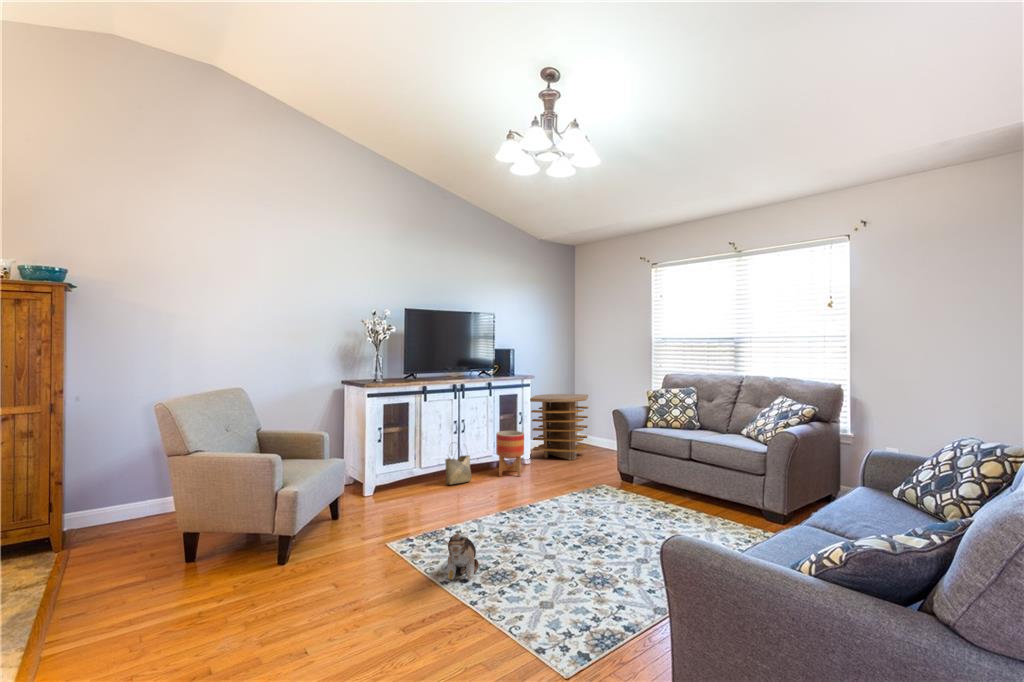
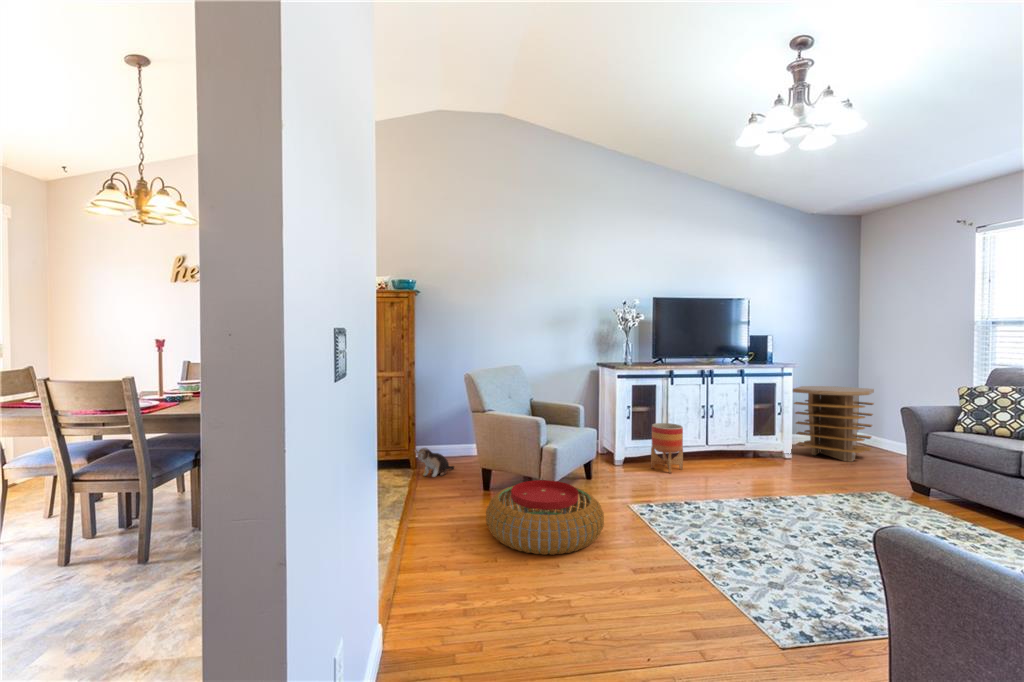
planter: present [496,431,524,476] -> present [651,423,683,473]
woven basket: present [445,445,472,485] -> none [692,426,720,467]
plush toy: present [444,533,479,580] -> present [415,448,454,477]
pouf: none [191,536,363,648] -> present [486,480,604,555]

